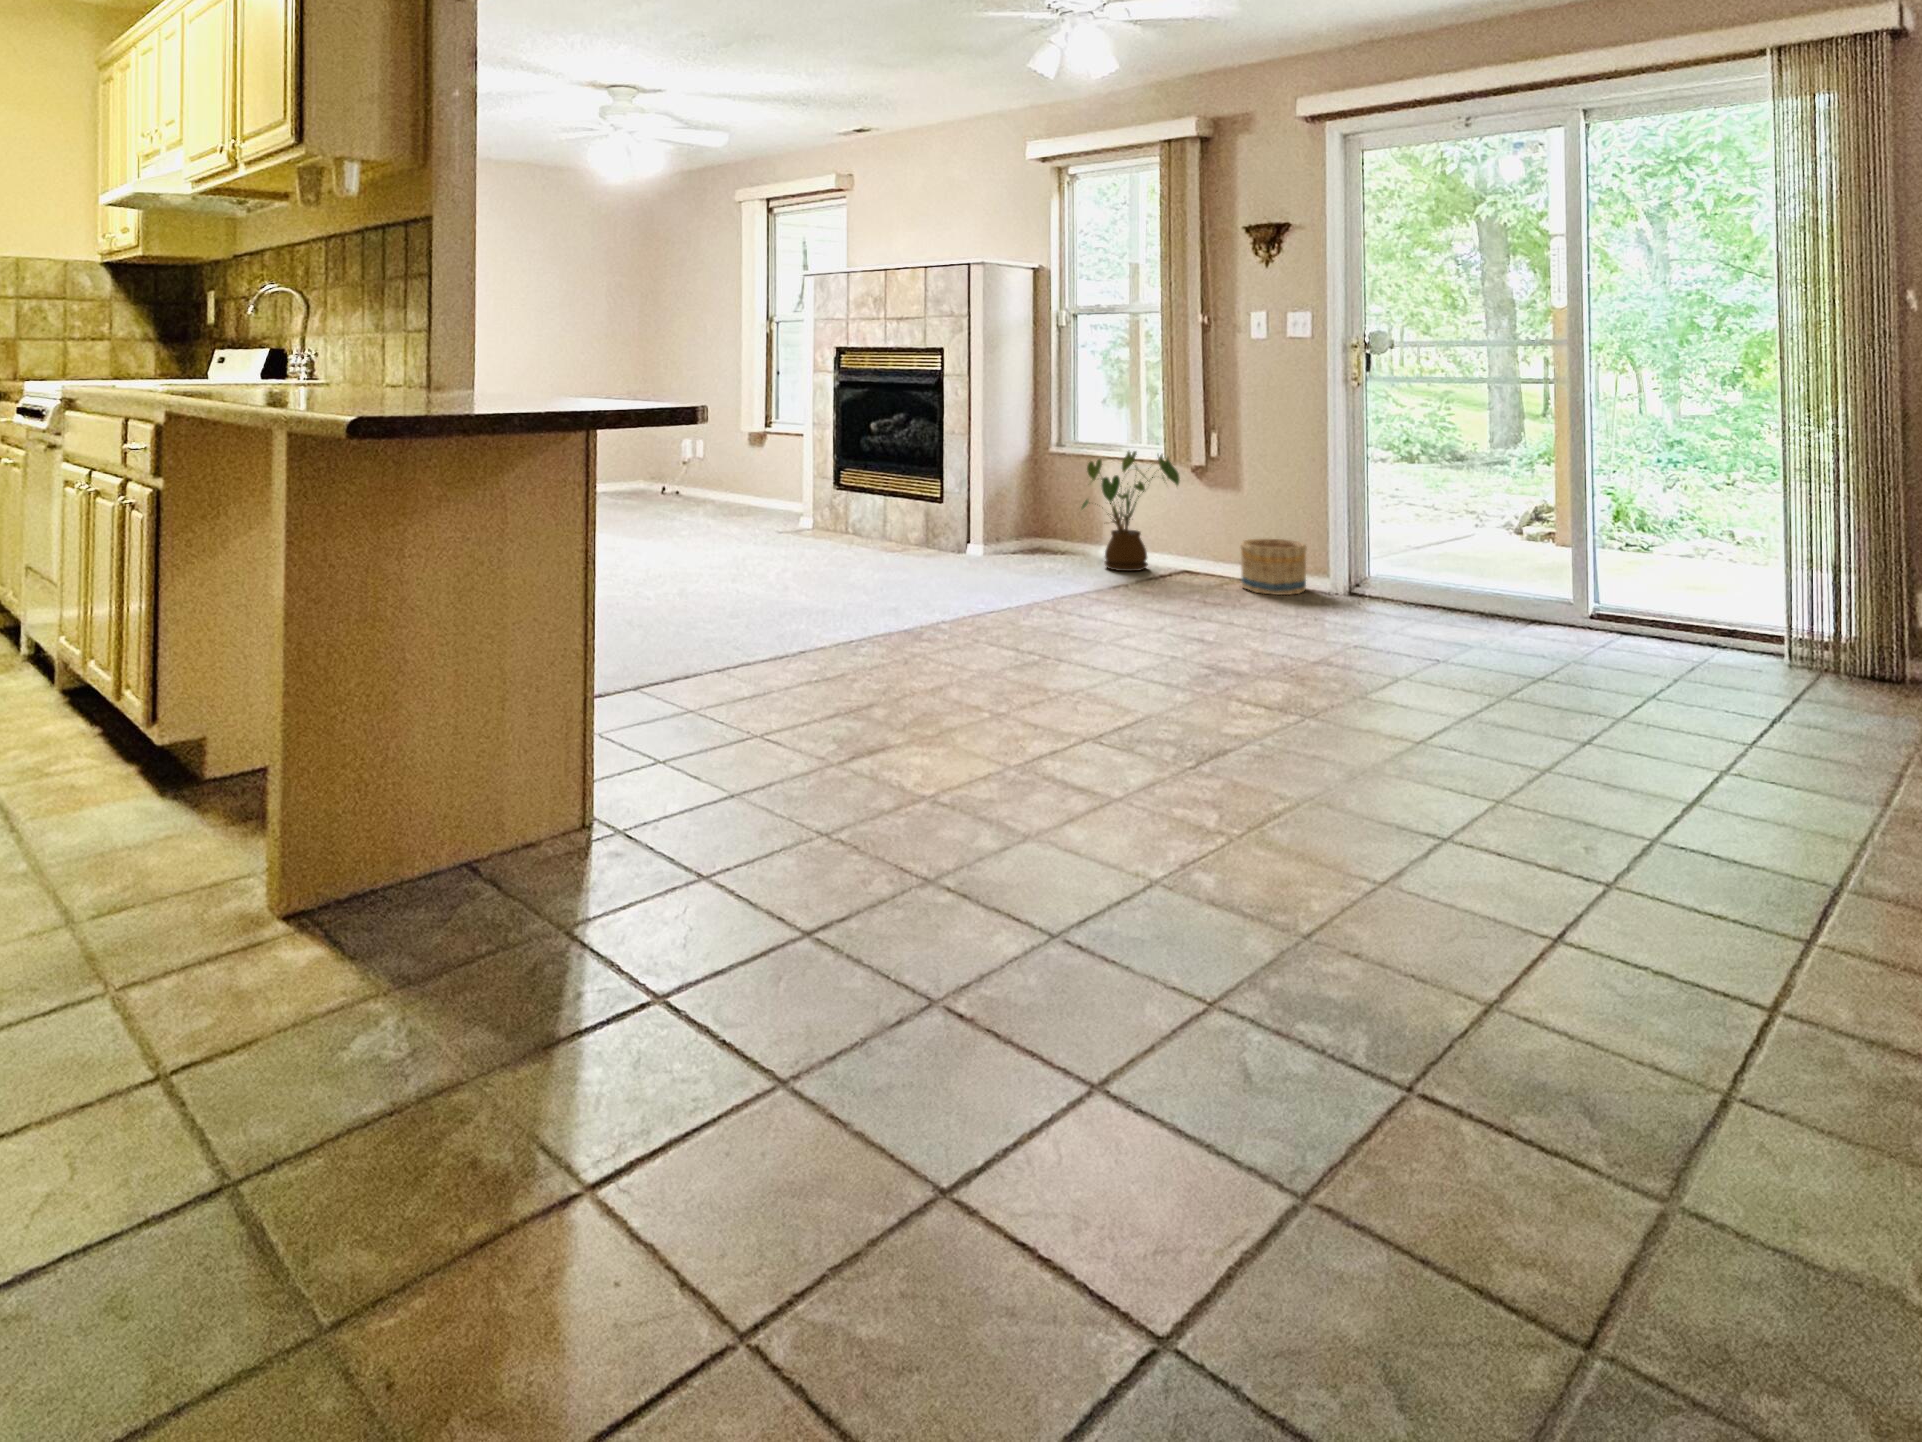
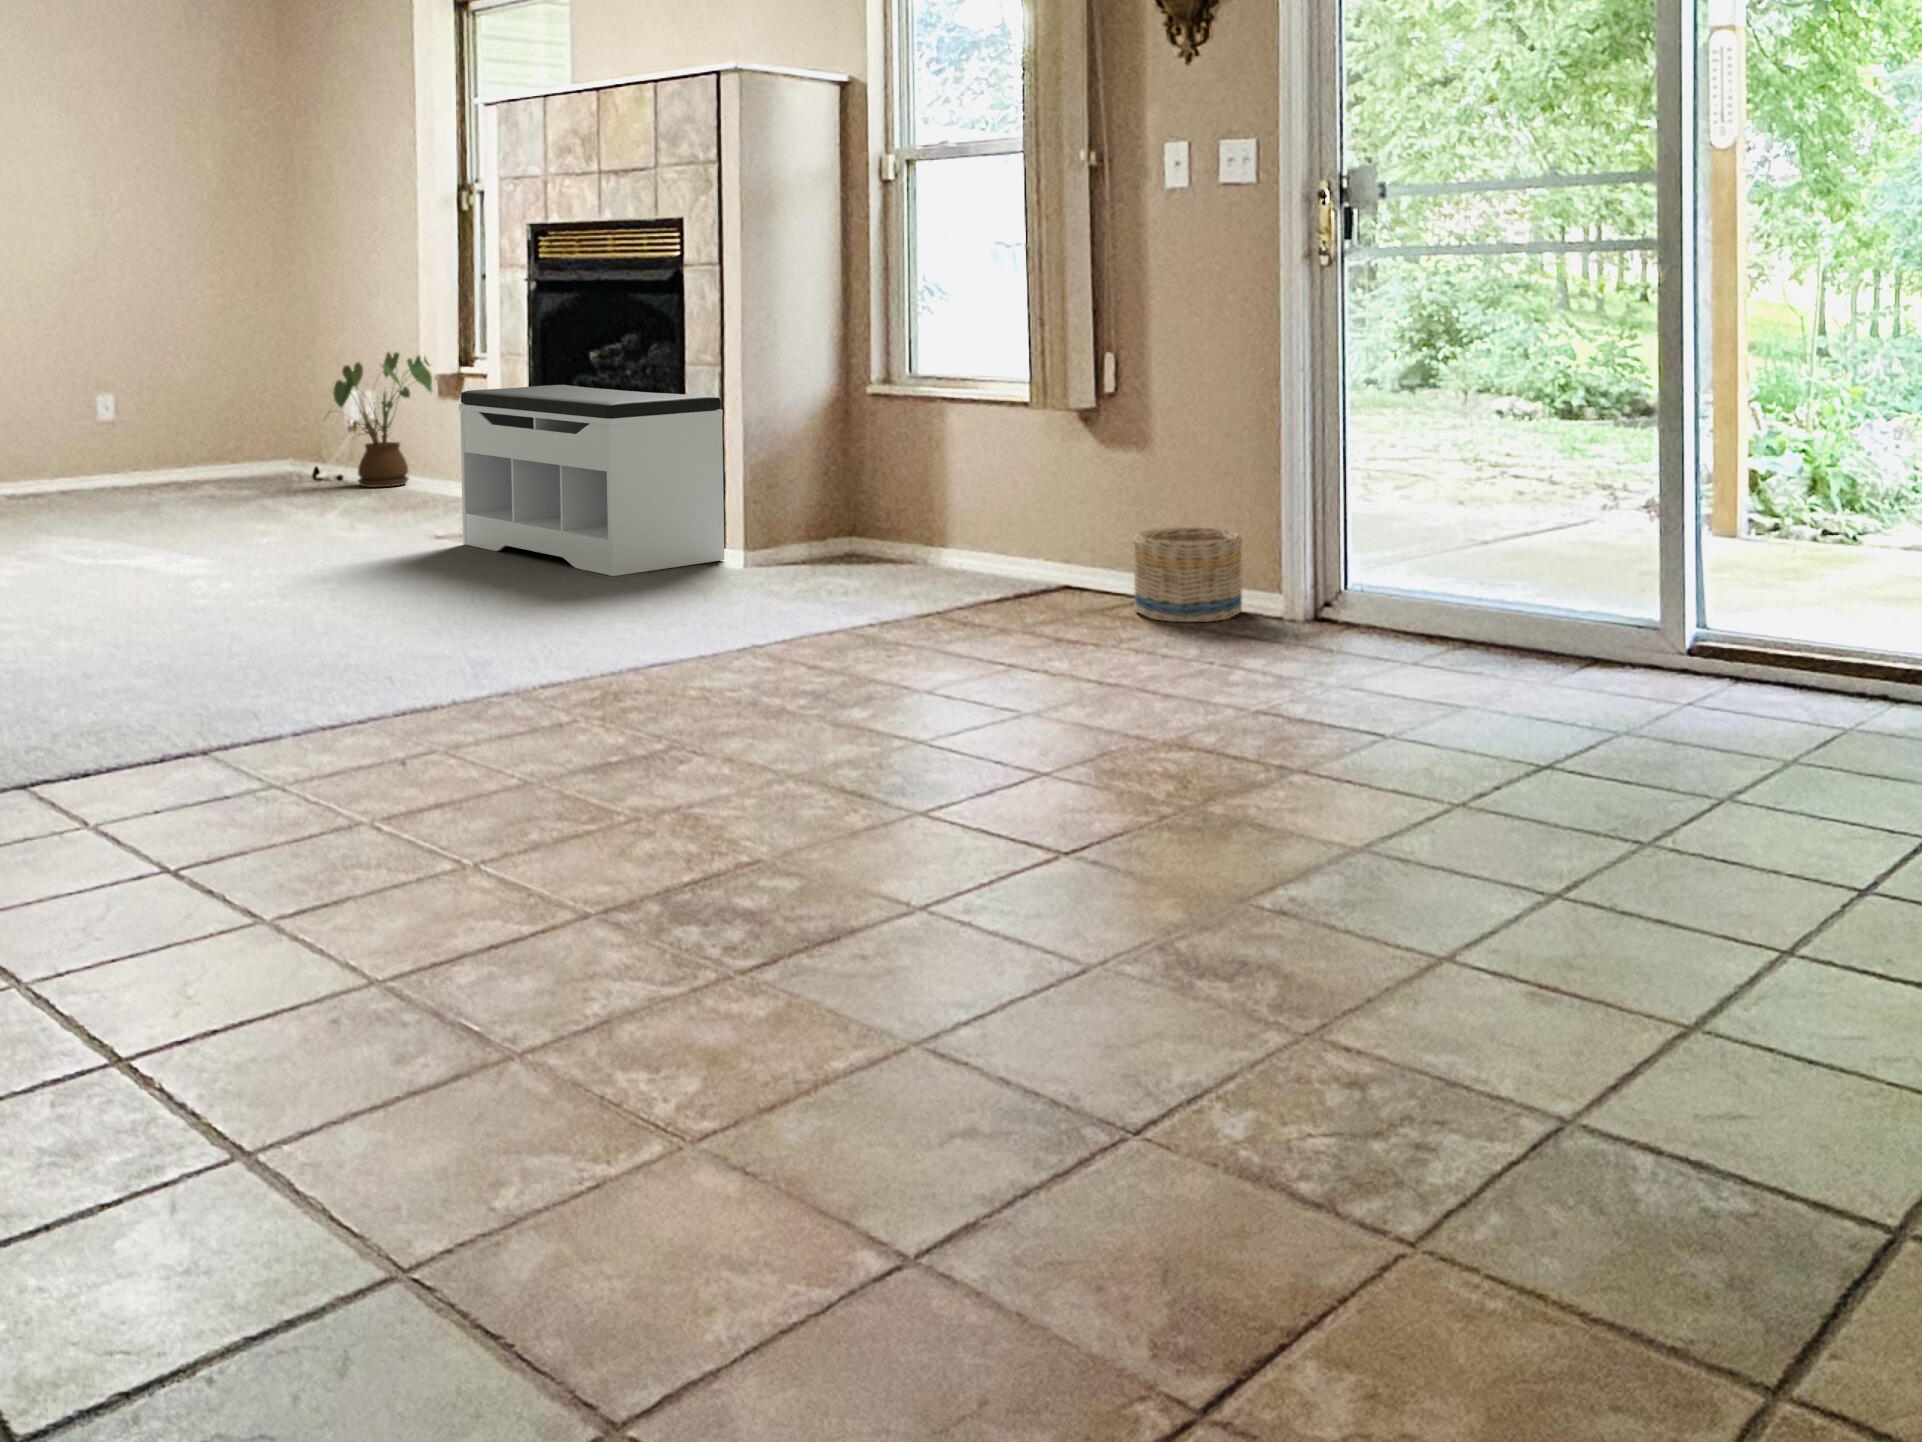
bench: none [802,444,970,560] -> present [459,385,724,576]
house plant: present [1082,451,1180,571] -> present [333,352,437,487]

